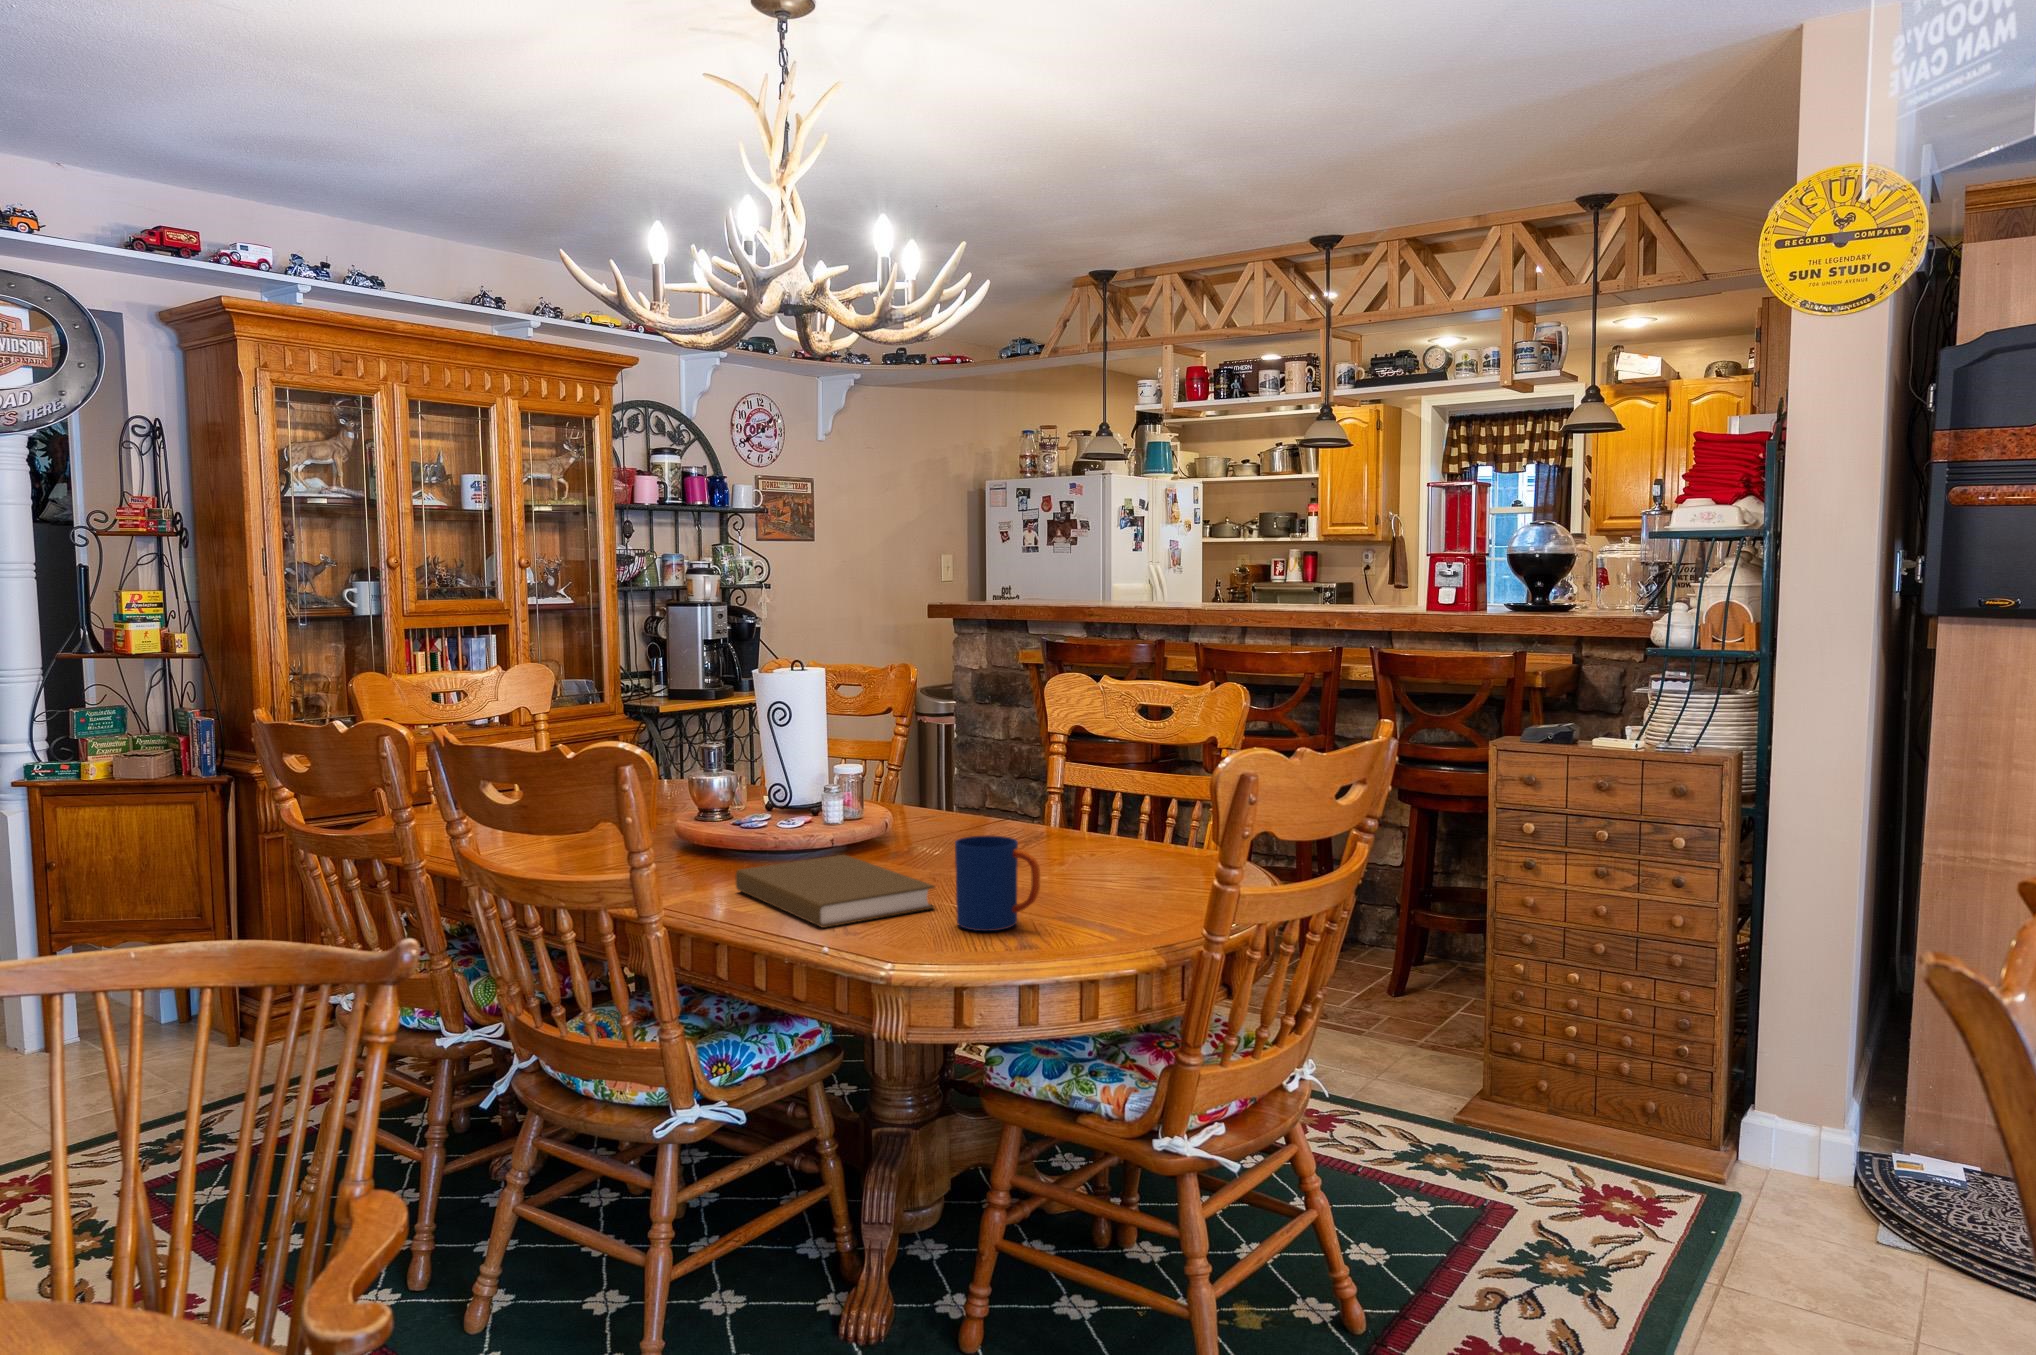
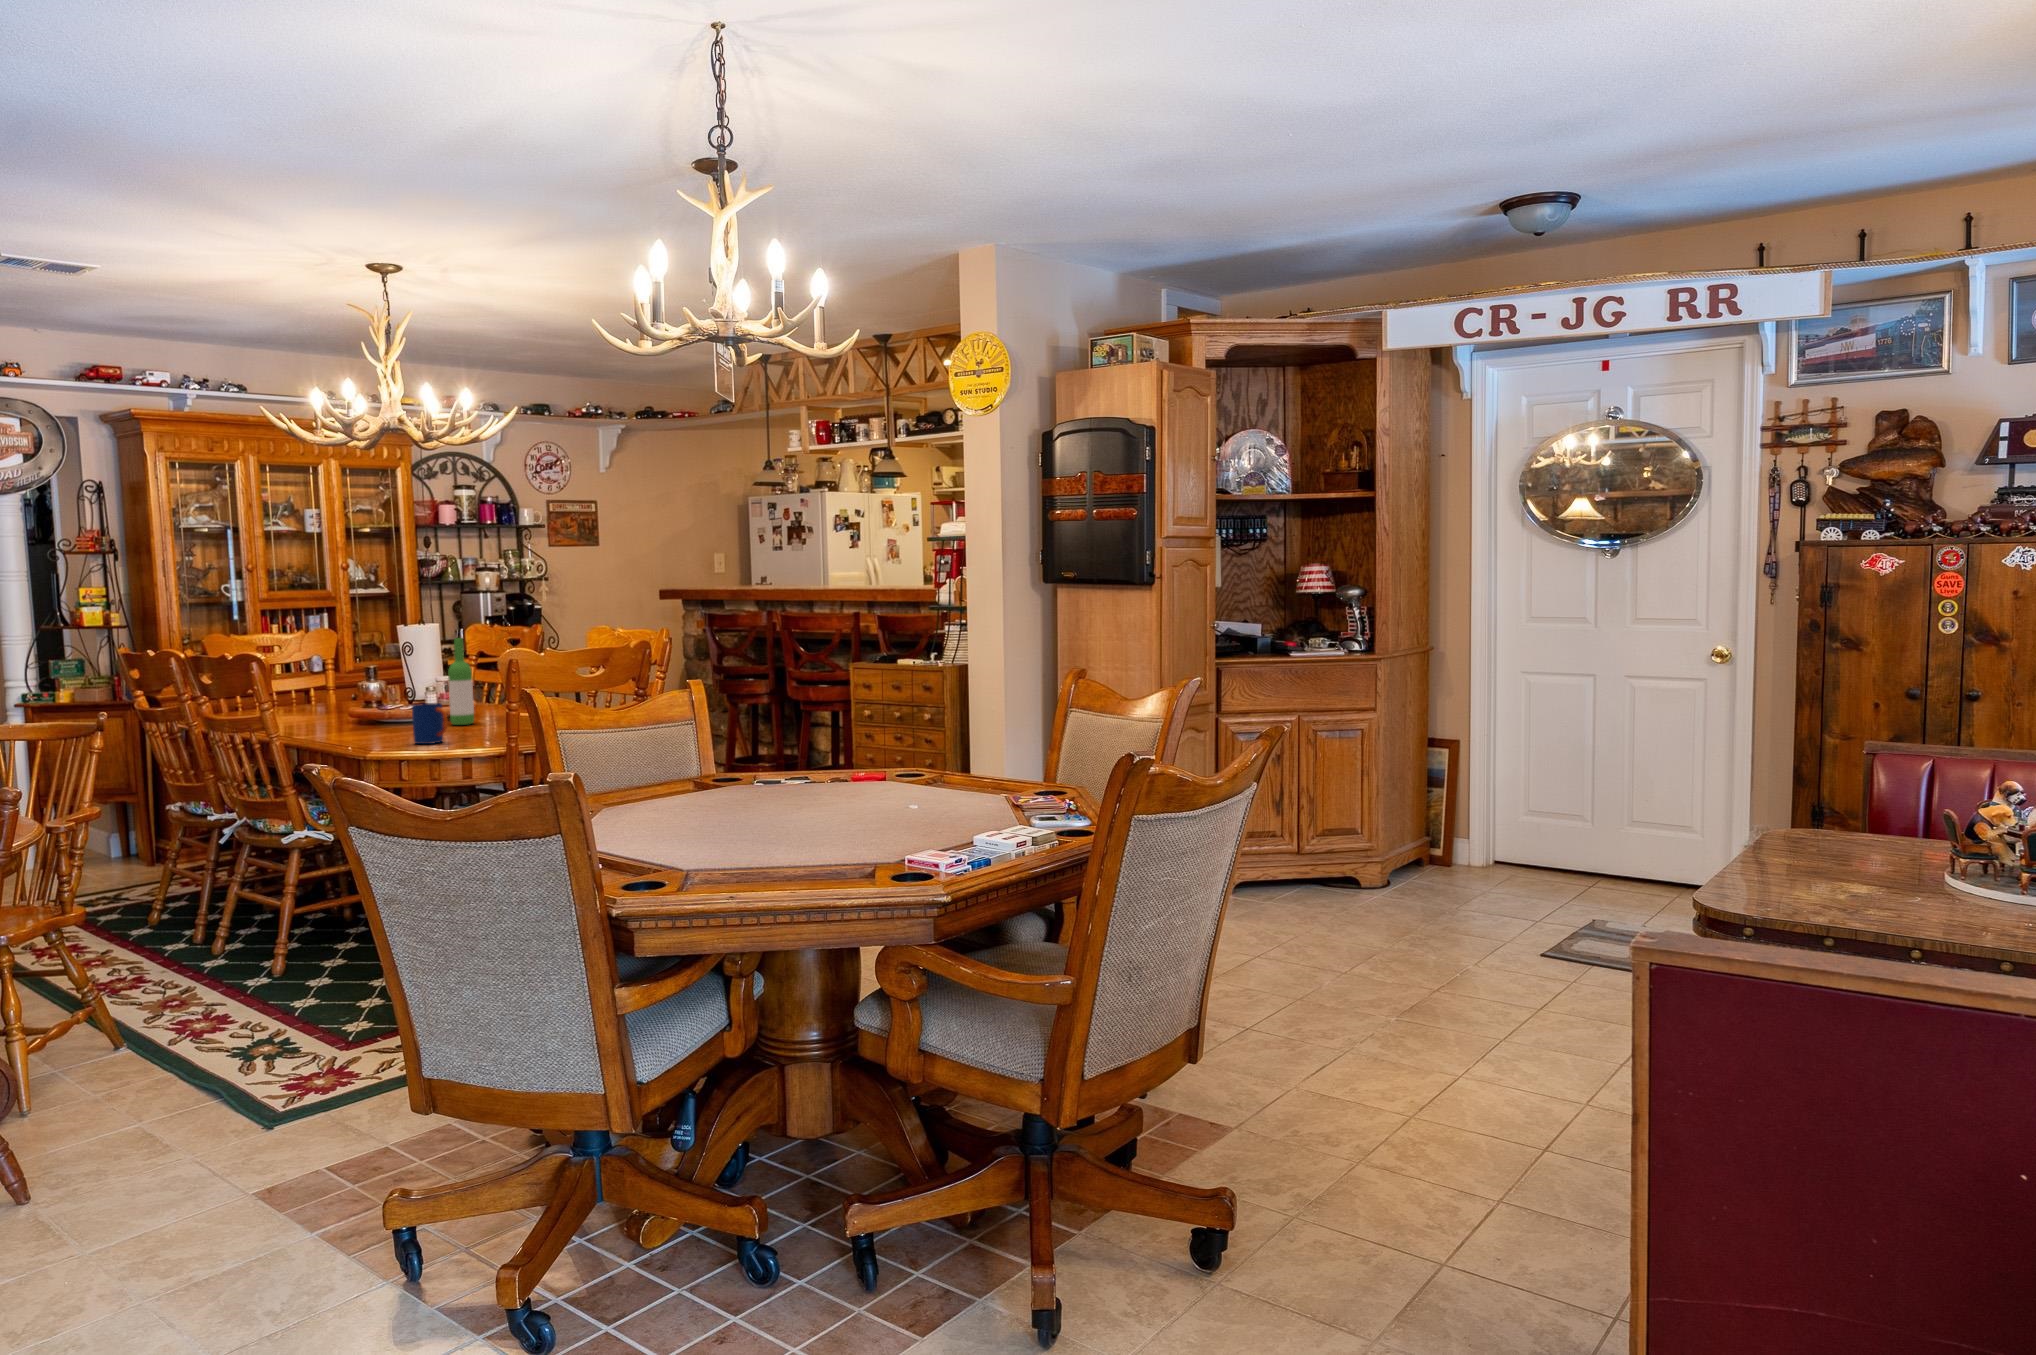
wine bottle: none [922,688,967,862] -> present [448,638,474,725]
book: present [736,855,934,928] -> none [336,719,418,744]

